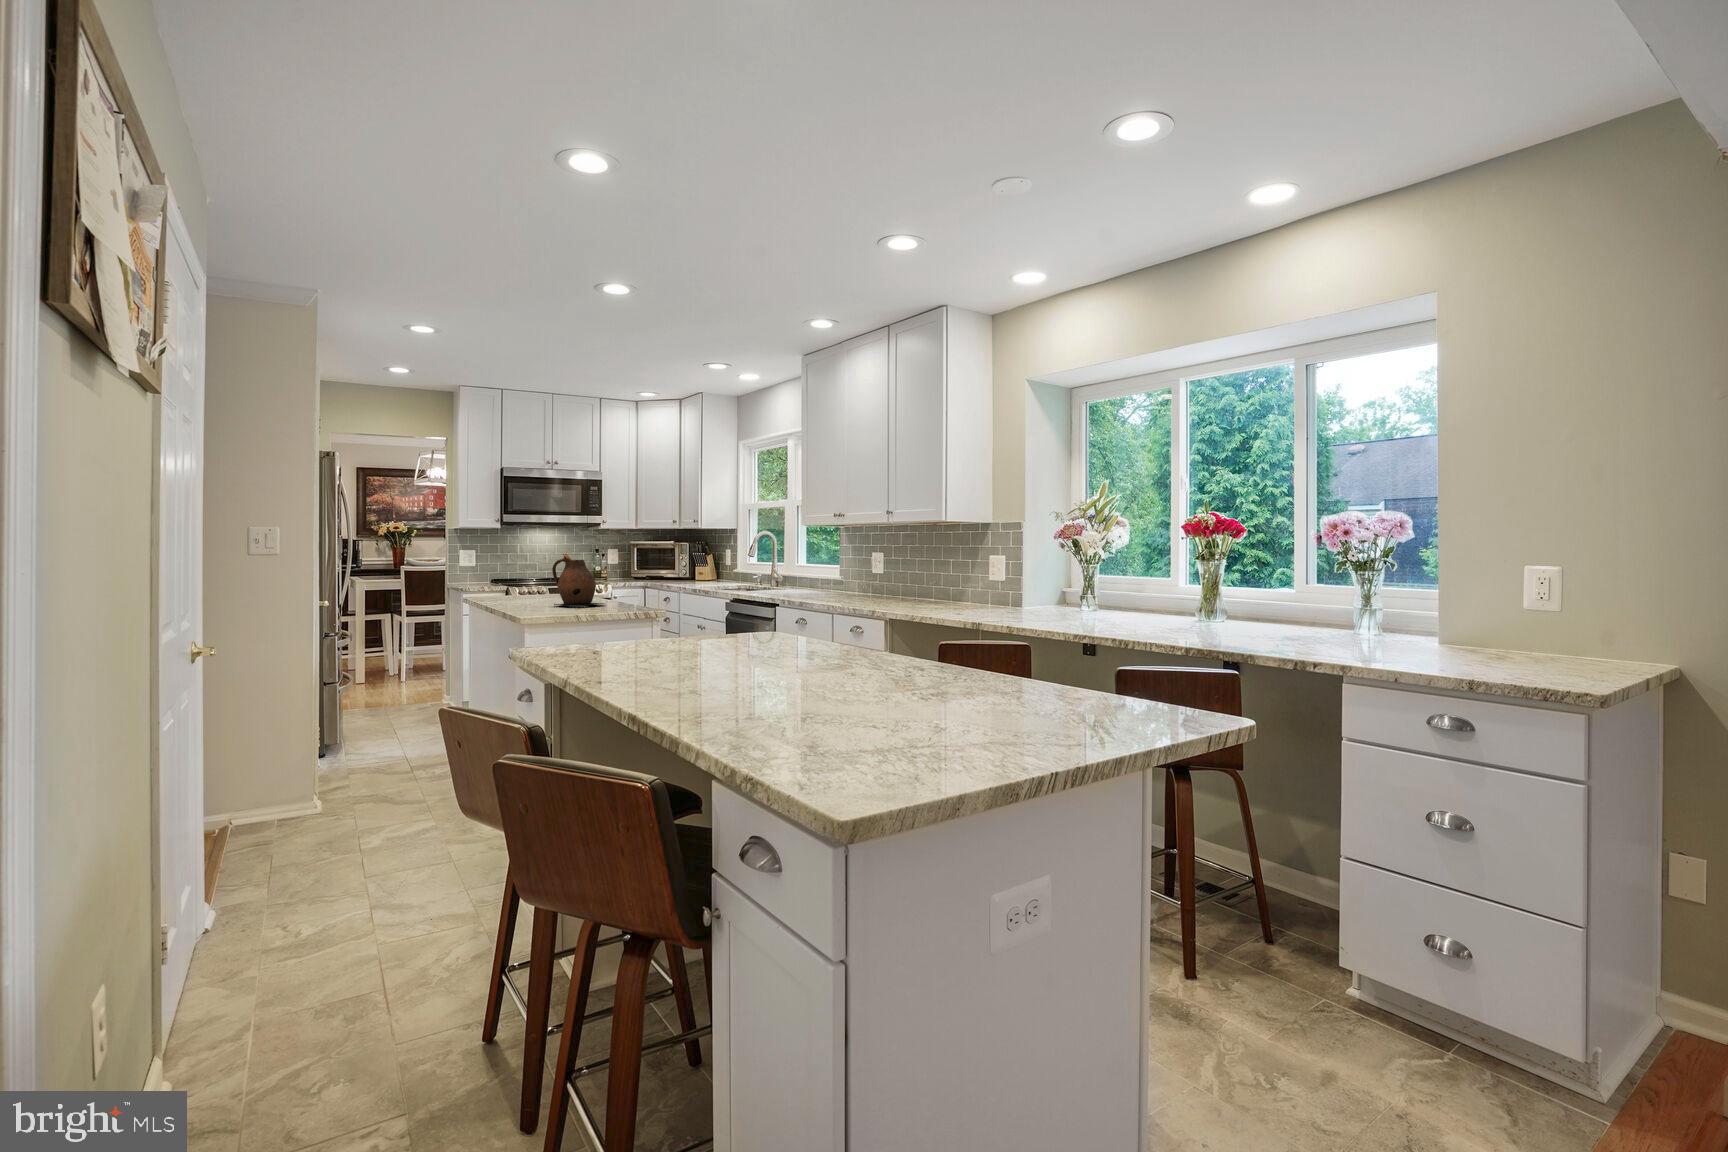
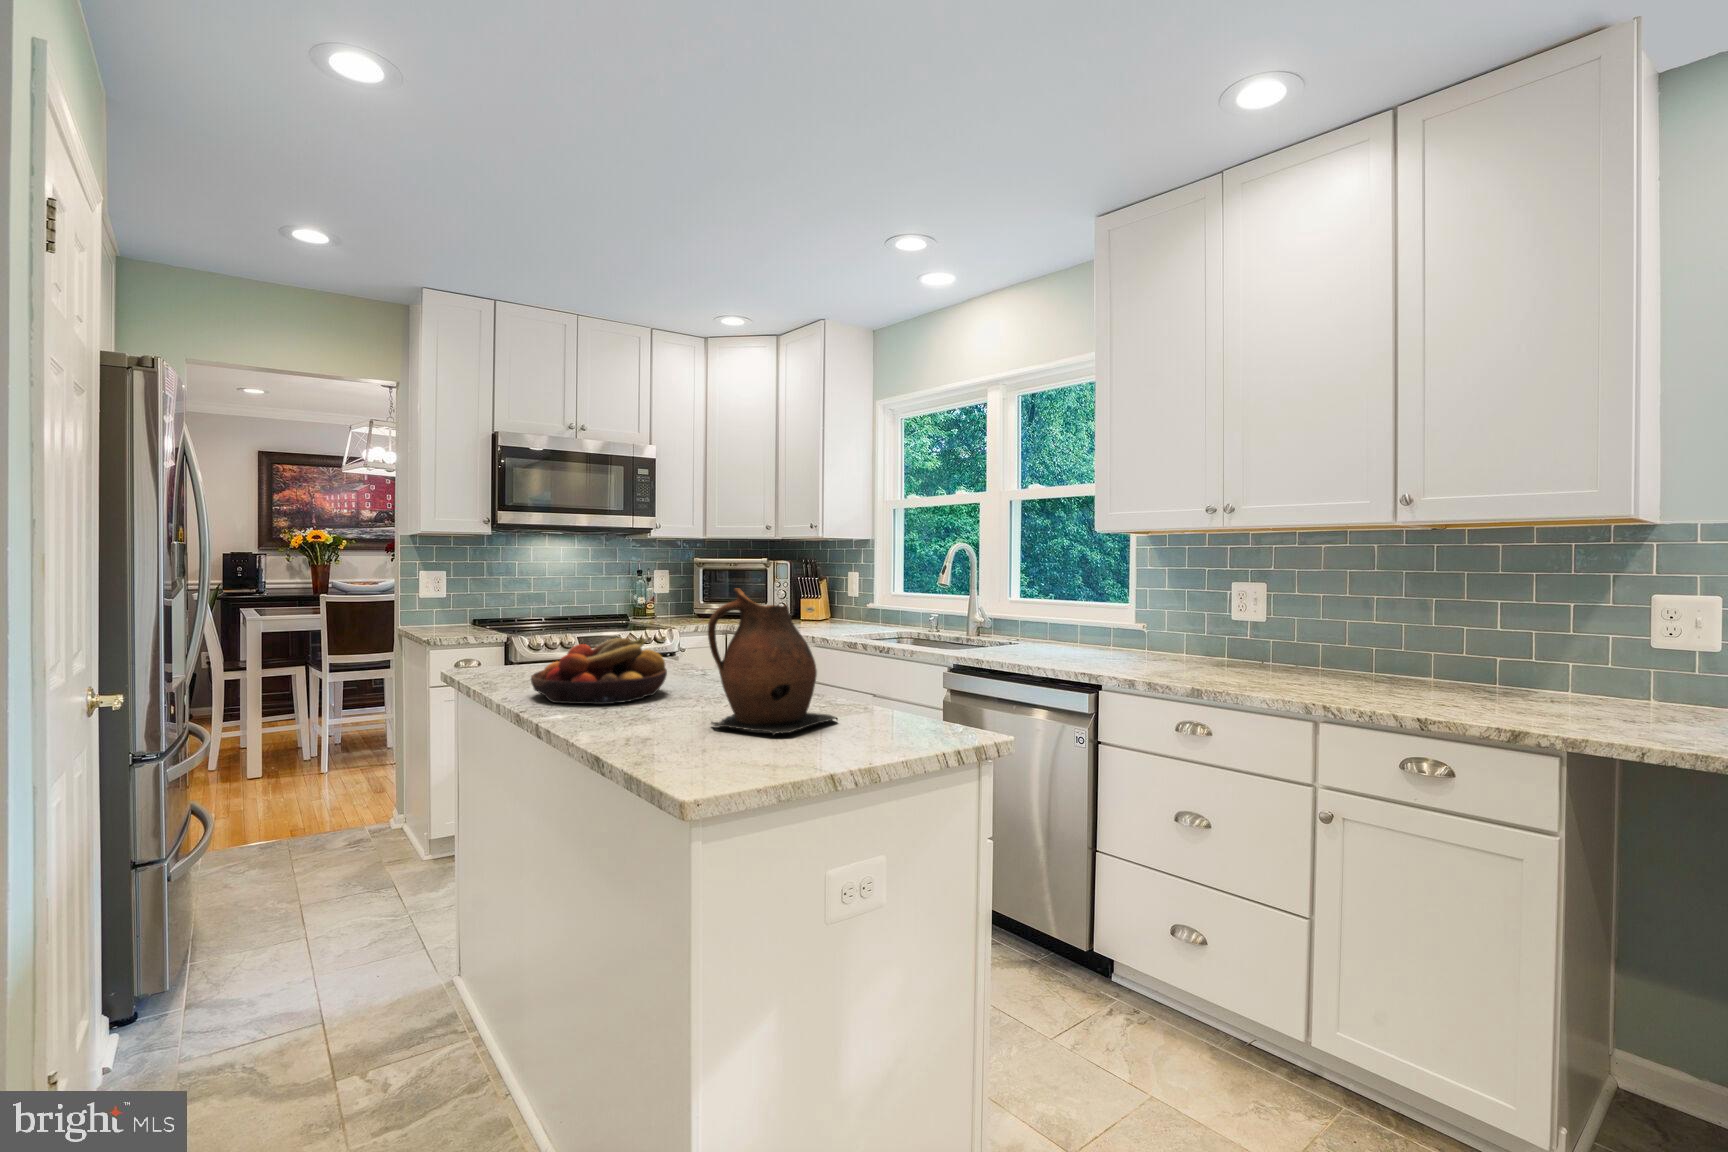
fruit bowl: none [494,576,553,602] -> present [531,638,667,704]

